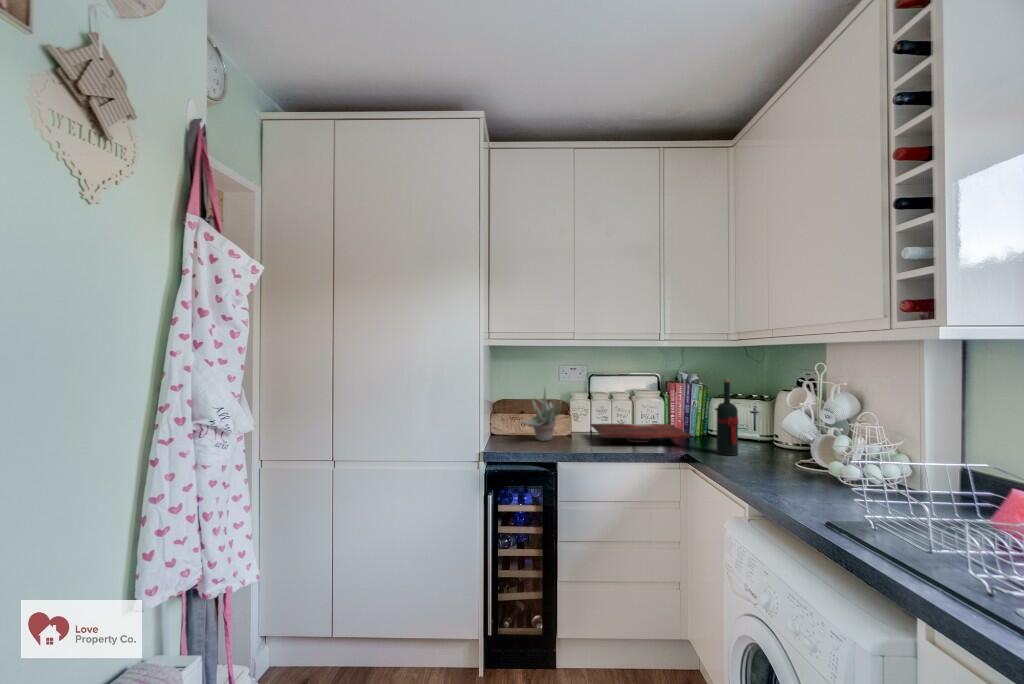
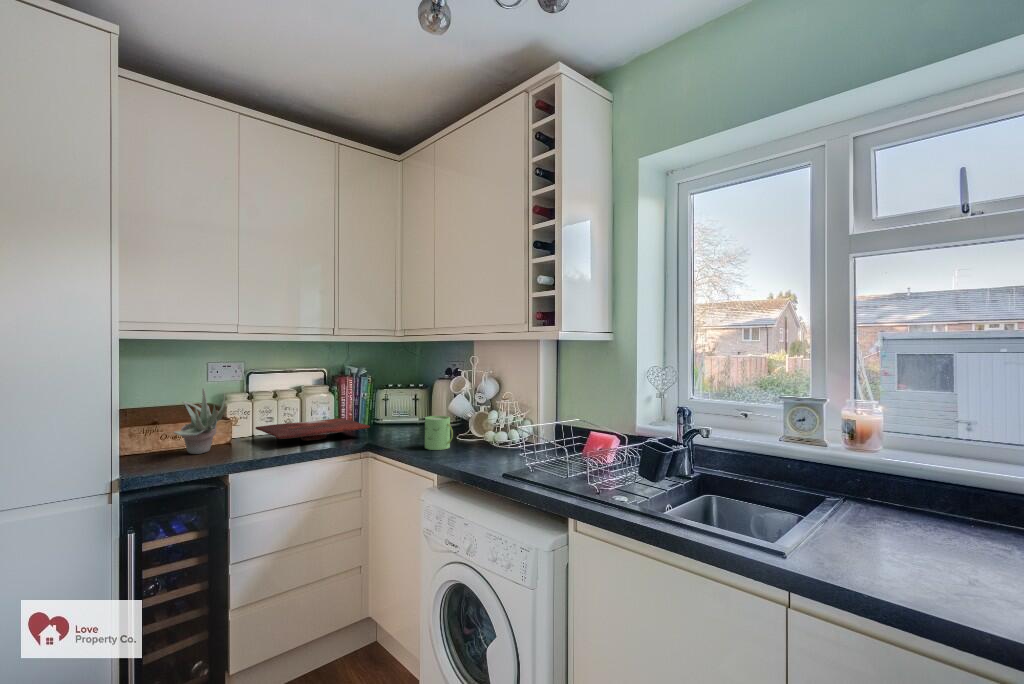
wine bottle: present [717,379,738,456] -> none [394,371,413,440]
mug: none [743,433,780,474] -> present [424,416,453,450]

